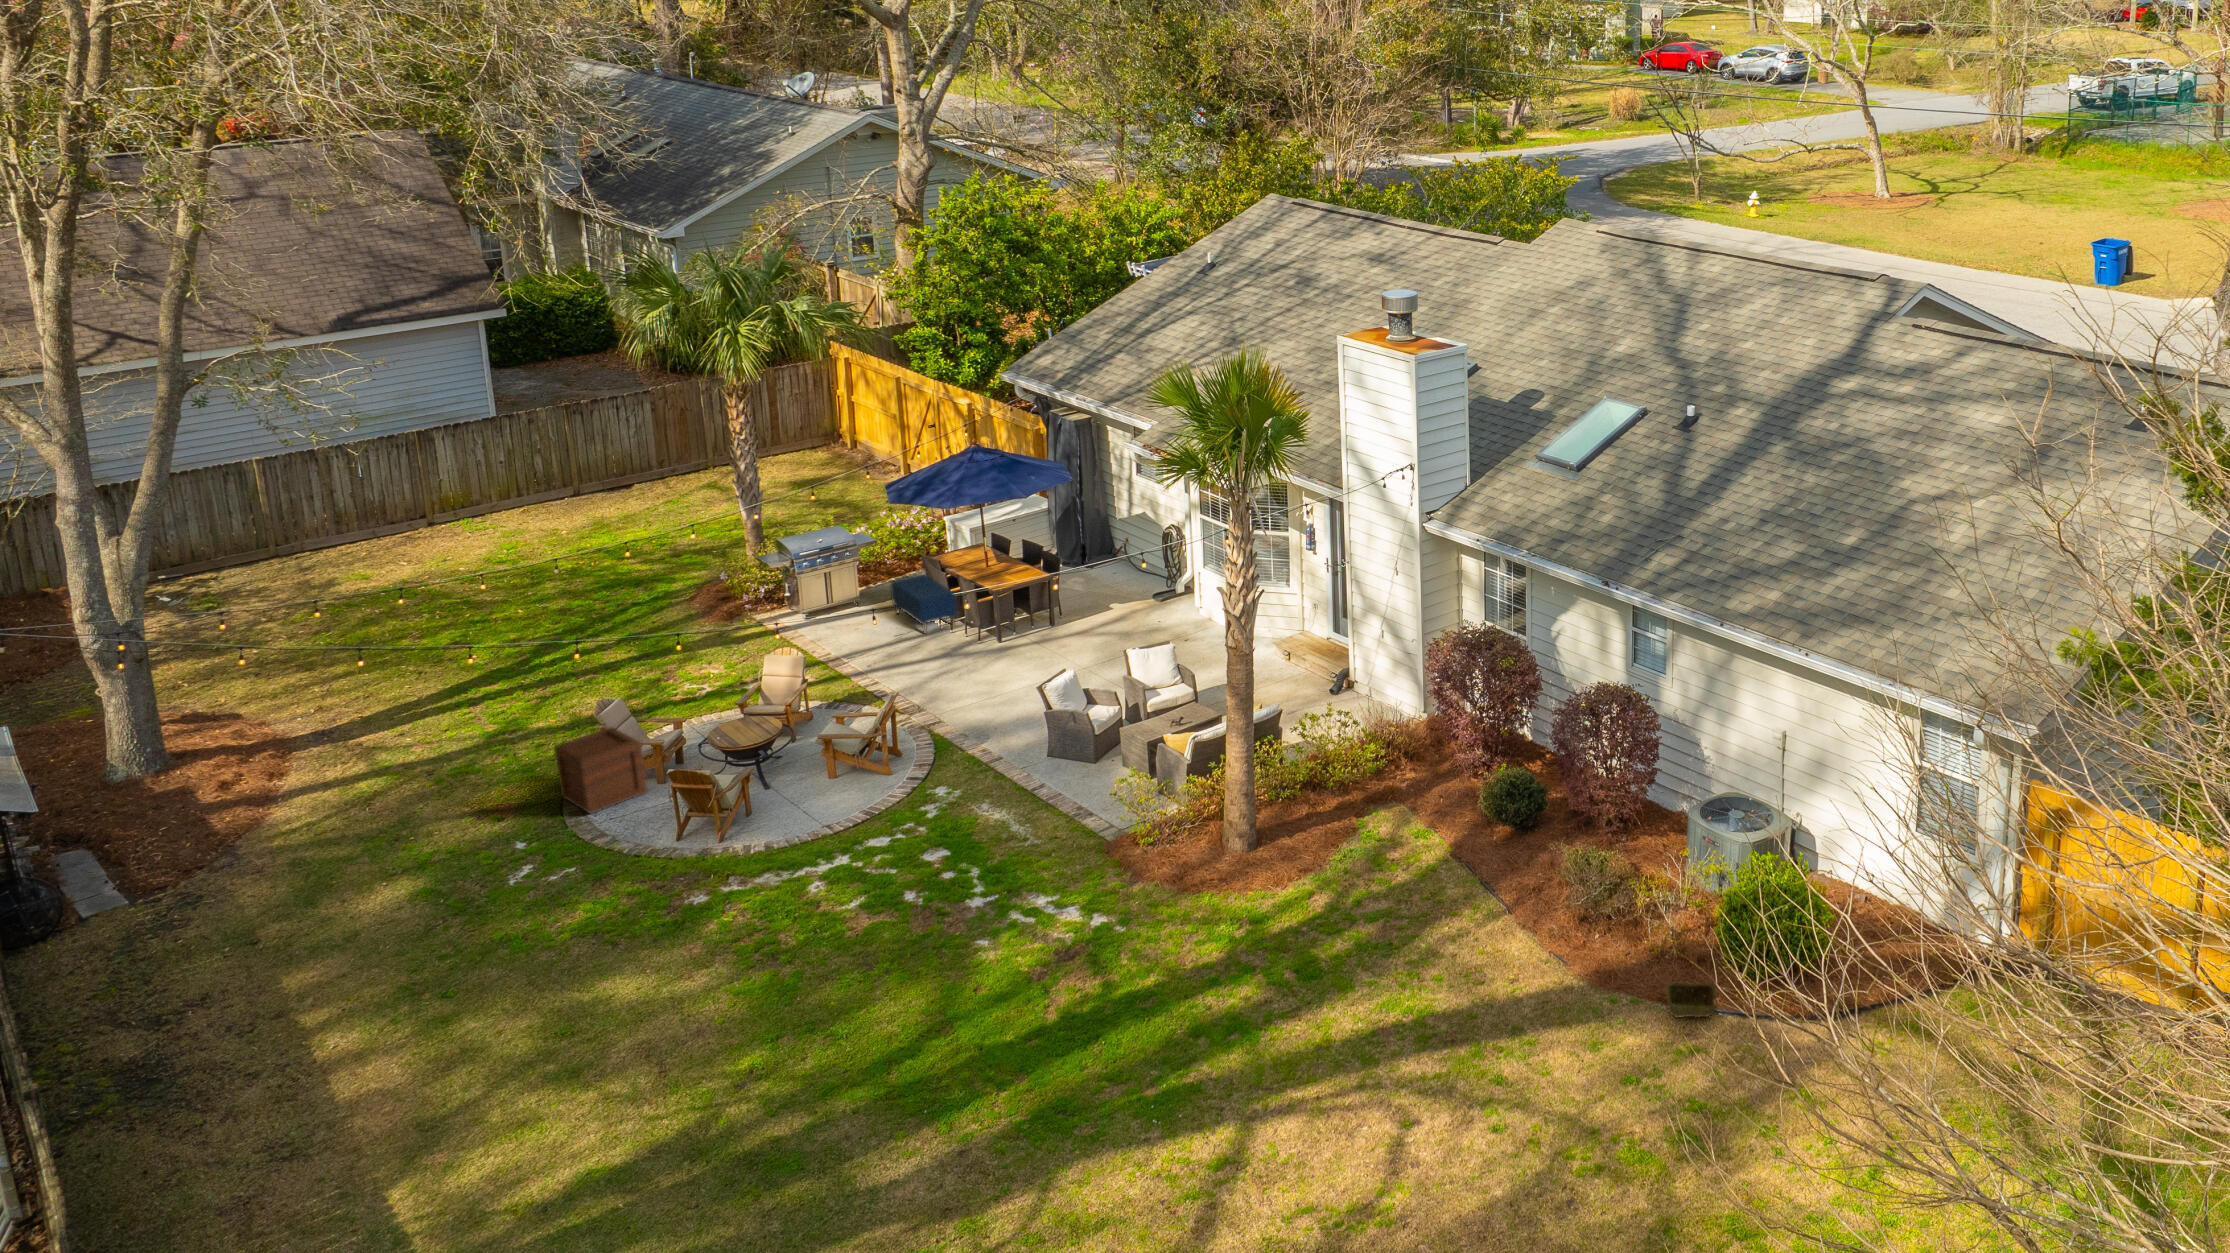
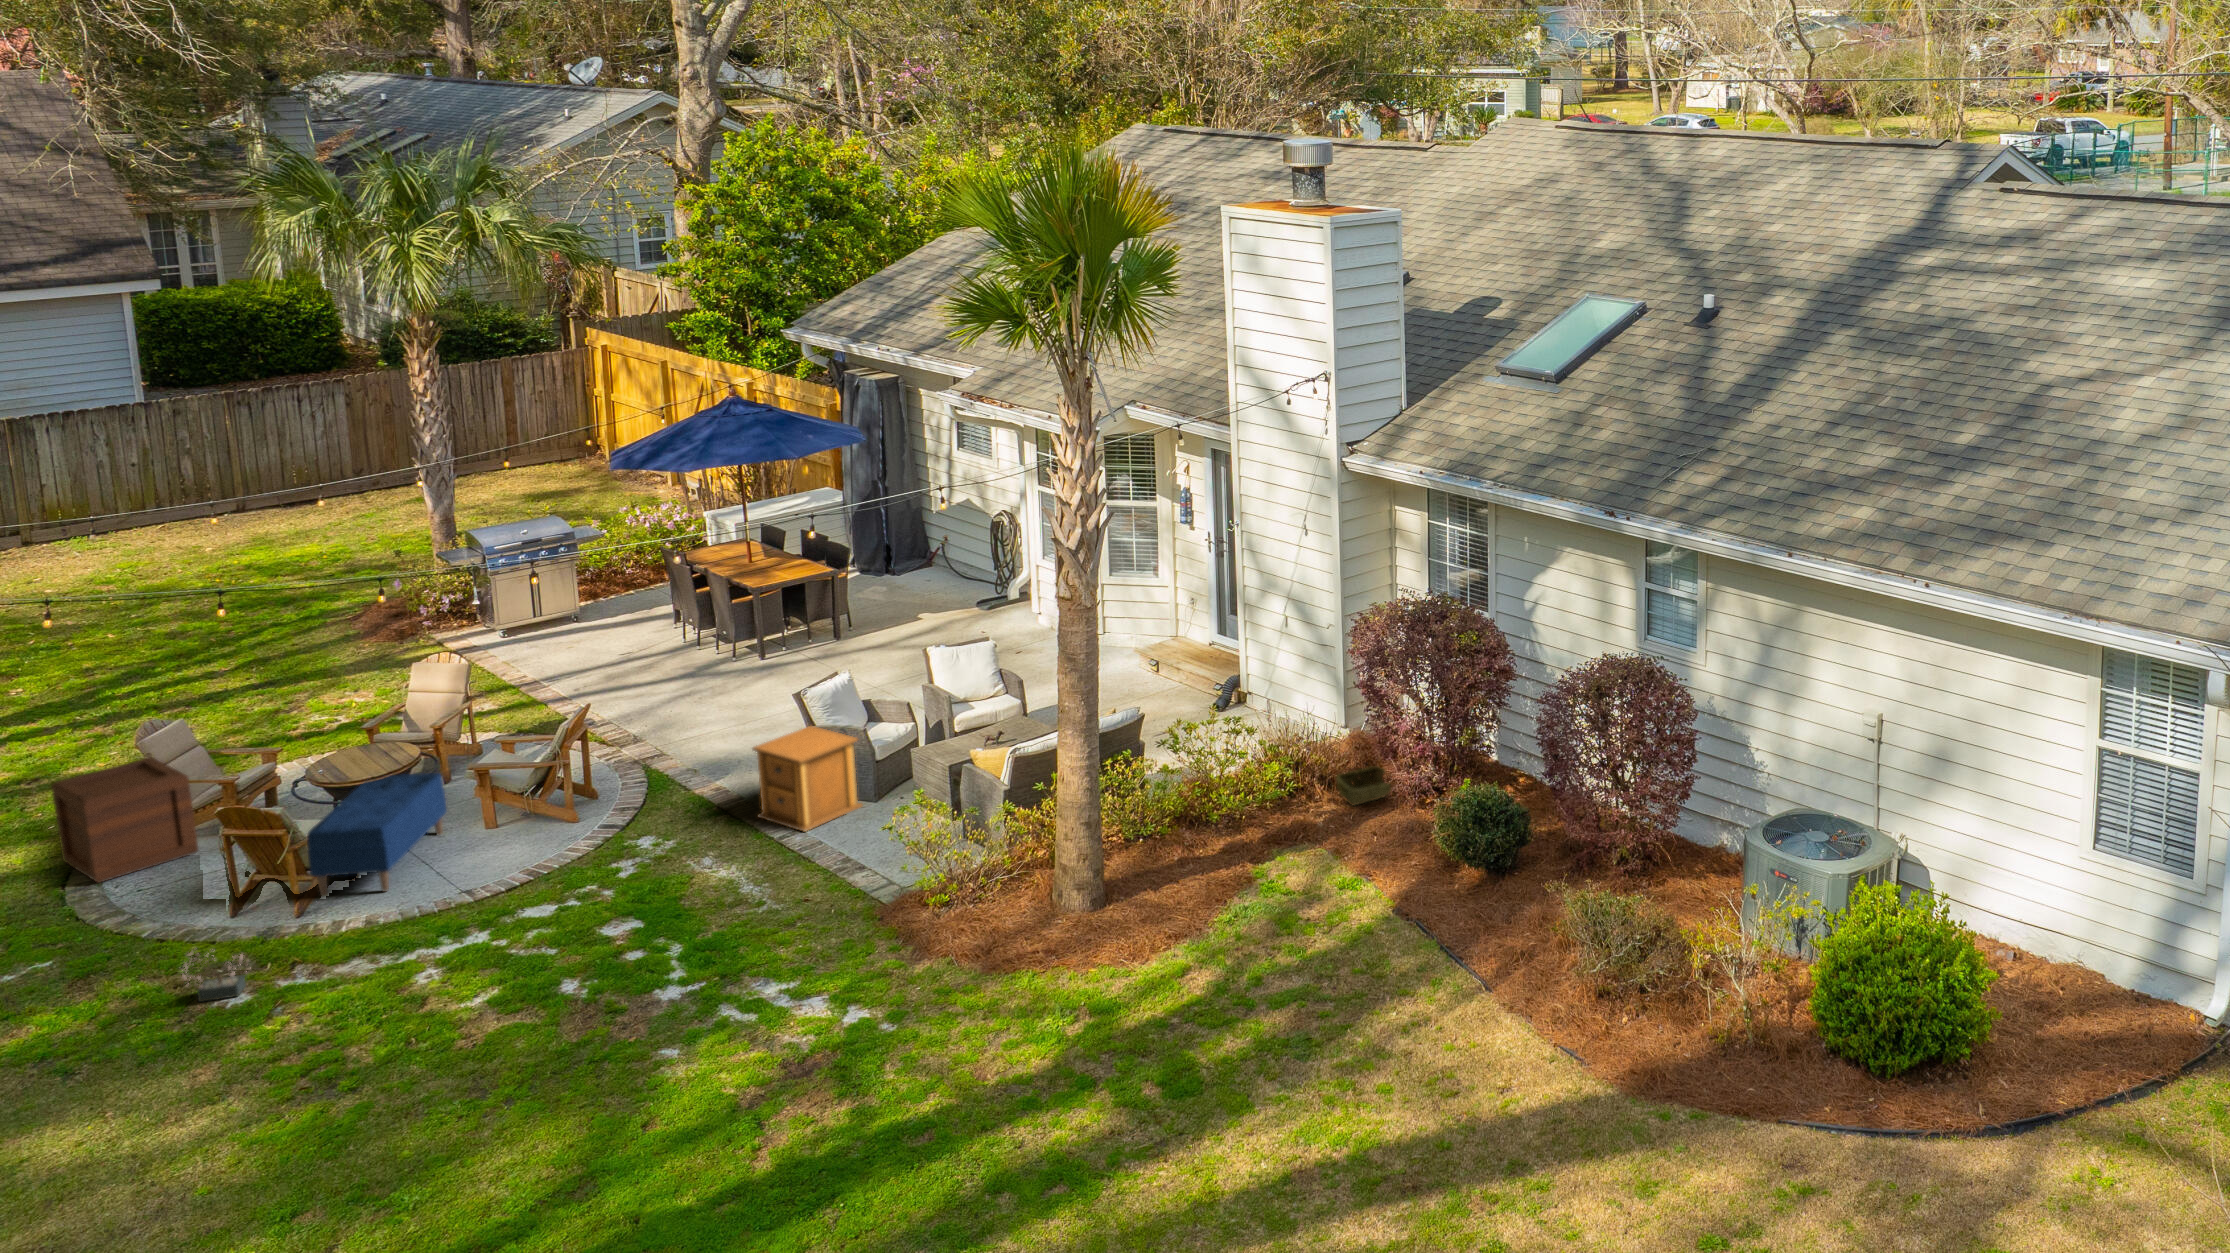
bench: present [891,574,957,633] -> present [307,773,446,896]
side table: none [1010,710,1086,787] -> present [753,726,862,831]
decorative plant: none [670,866,711,901] -> present [182,950,247,1002]
woven basket: present [1666,983,1718,1018] -> present [1336,766,1391,805]

